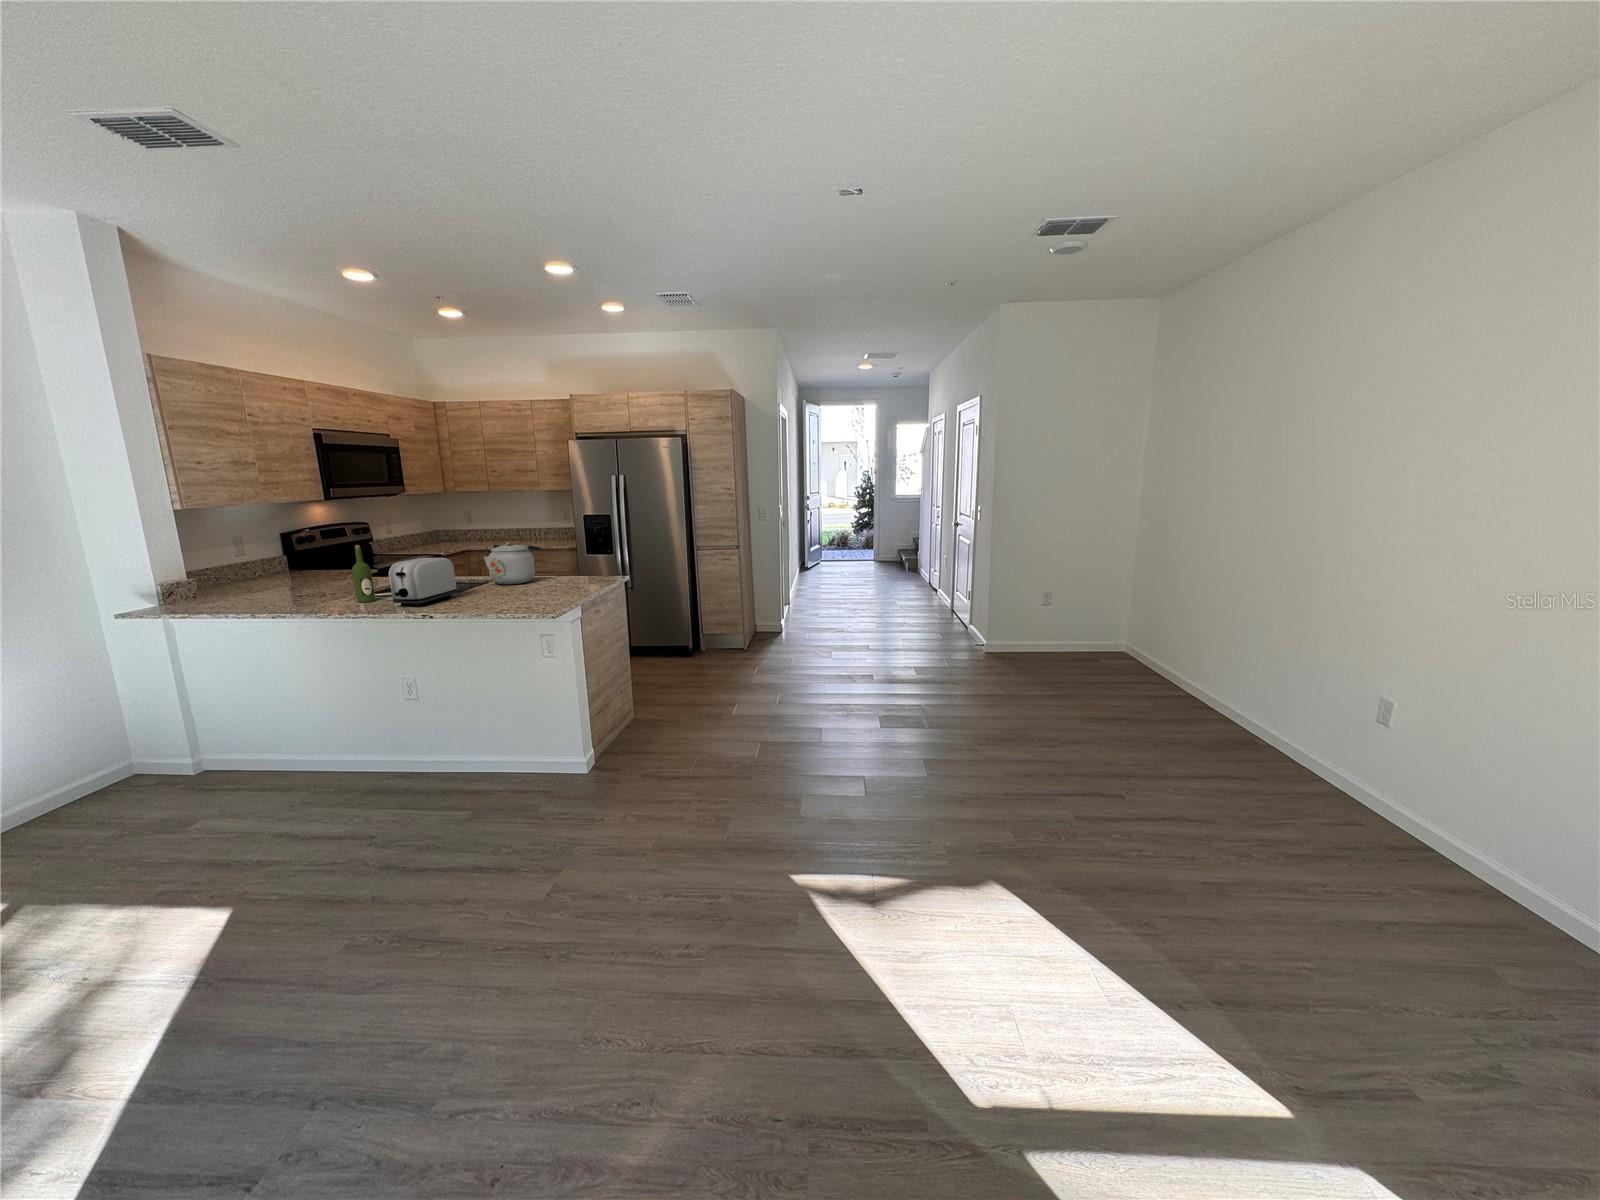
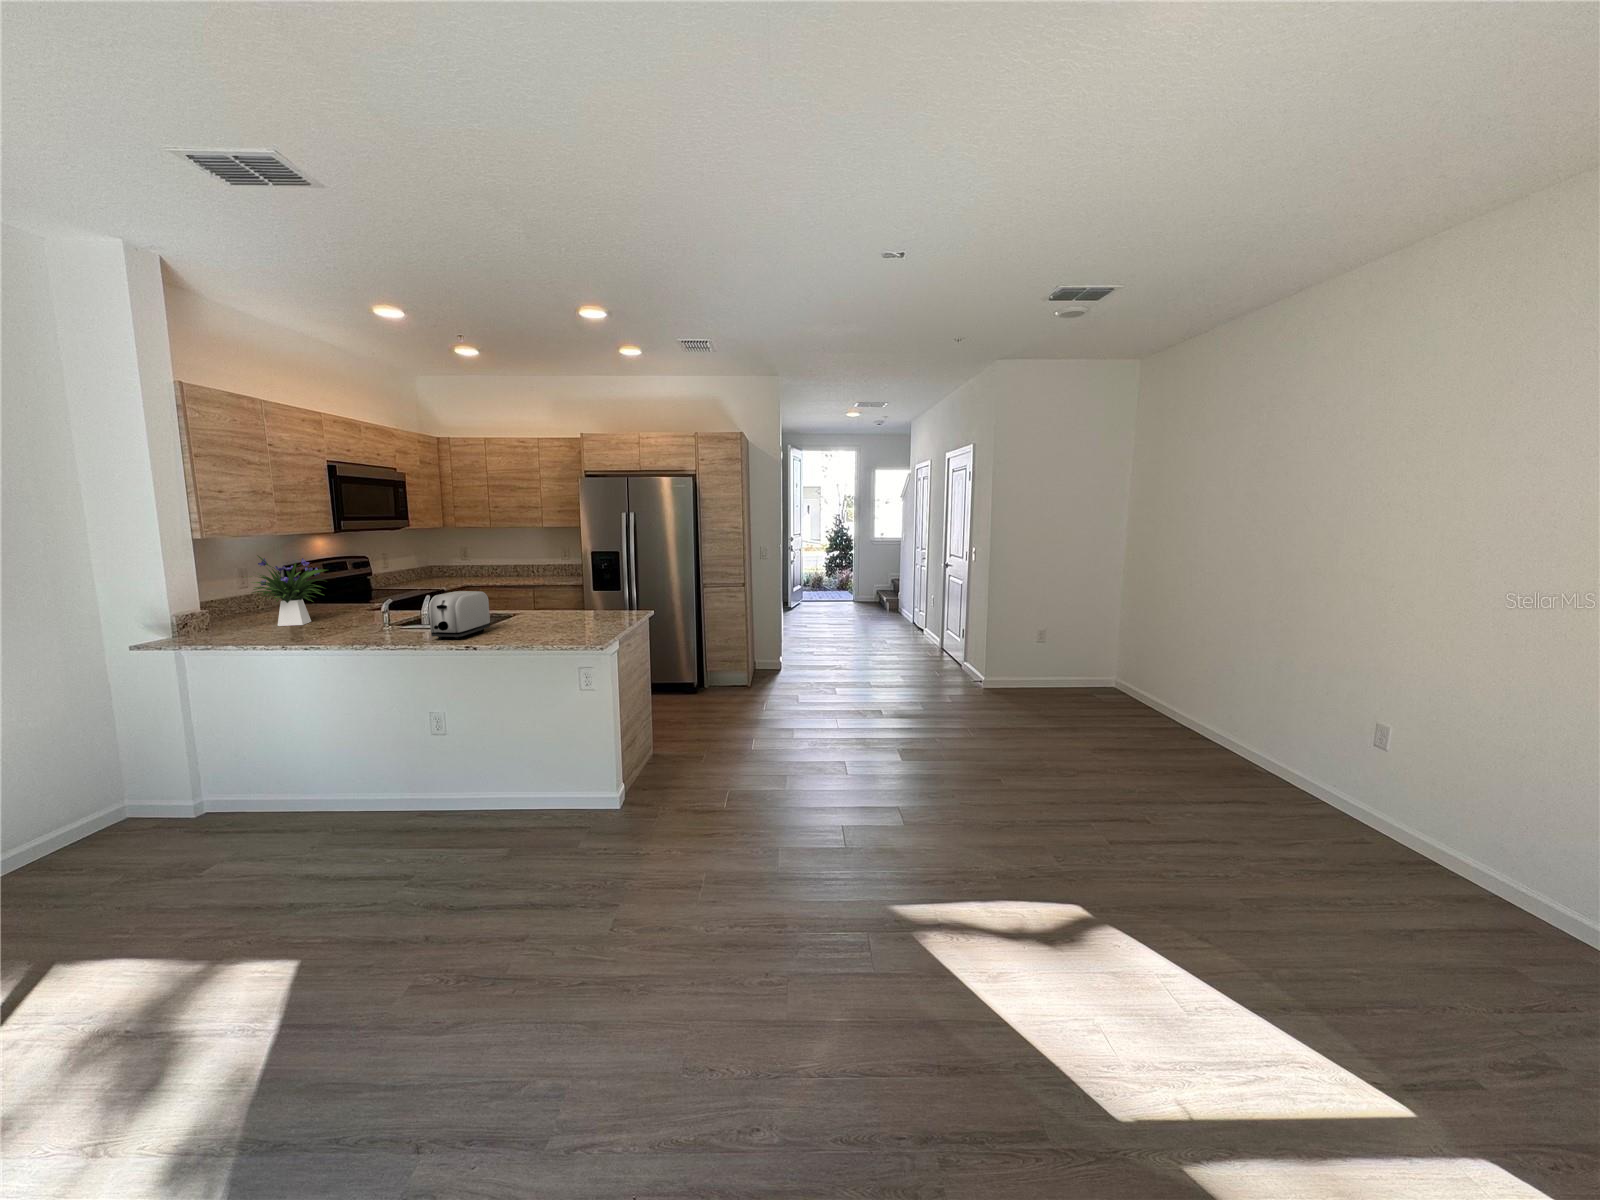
flower arrangement: none [223,524,312,593] -> present [252,555,327,626]
kettle: present [484,542,540,585] -> none [509,577,566,619]
wine bottle: present [352,545,375,603] -> none [386,578,406,636]

